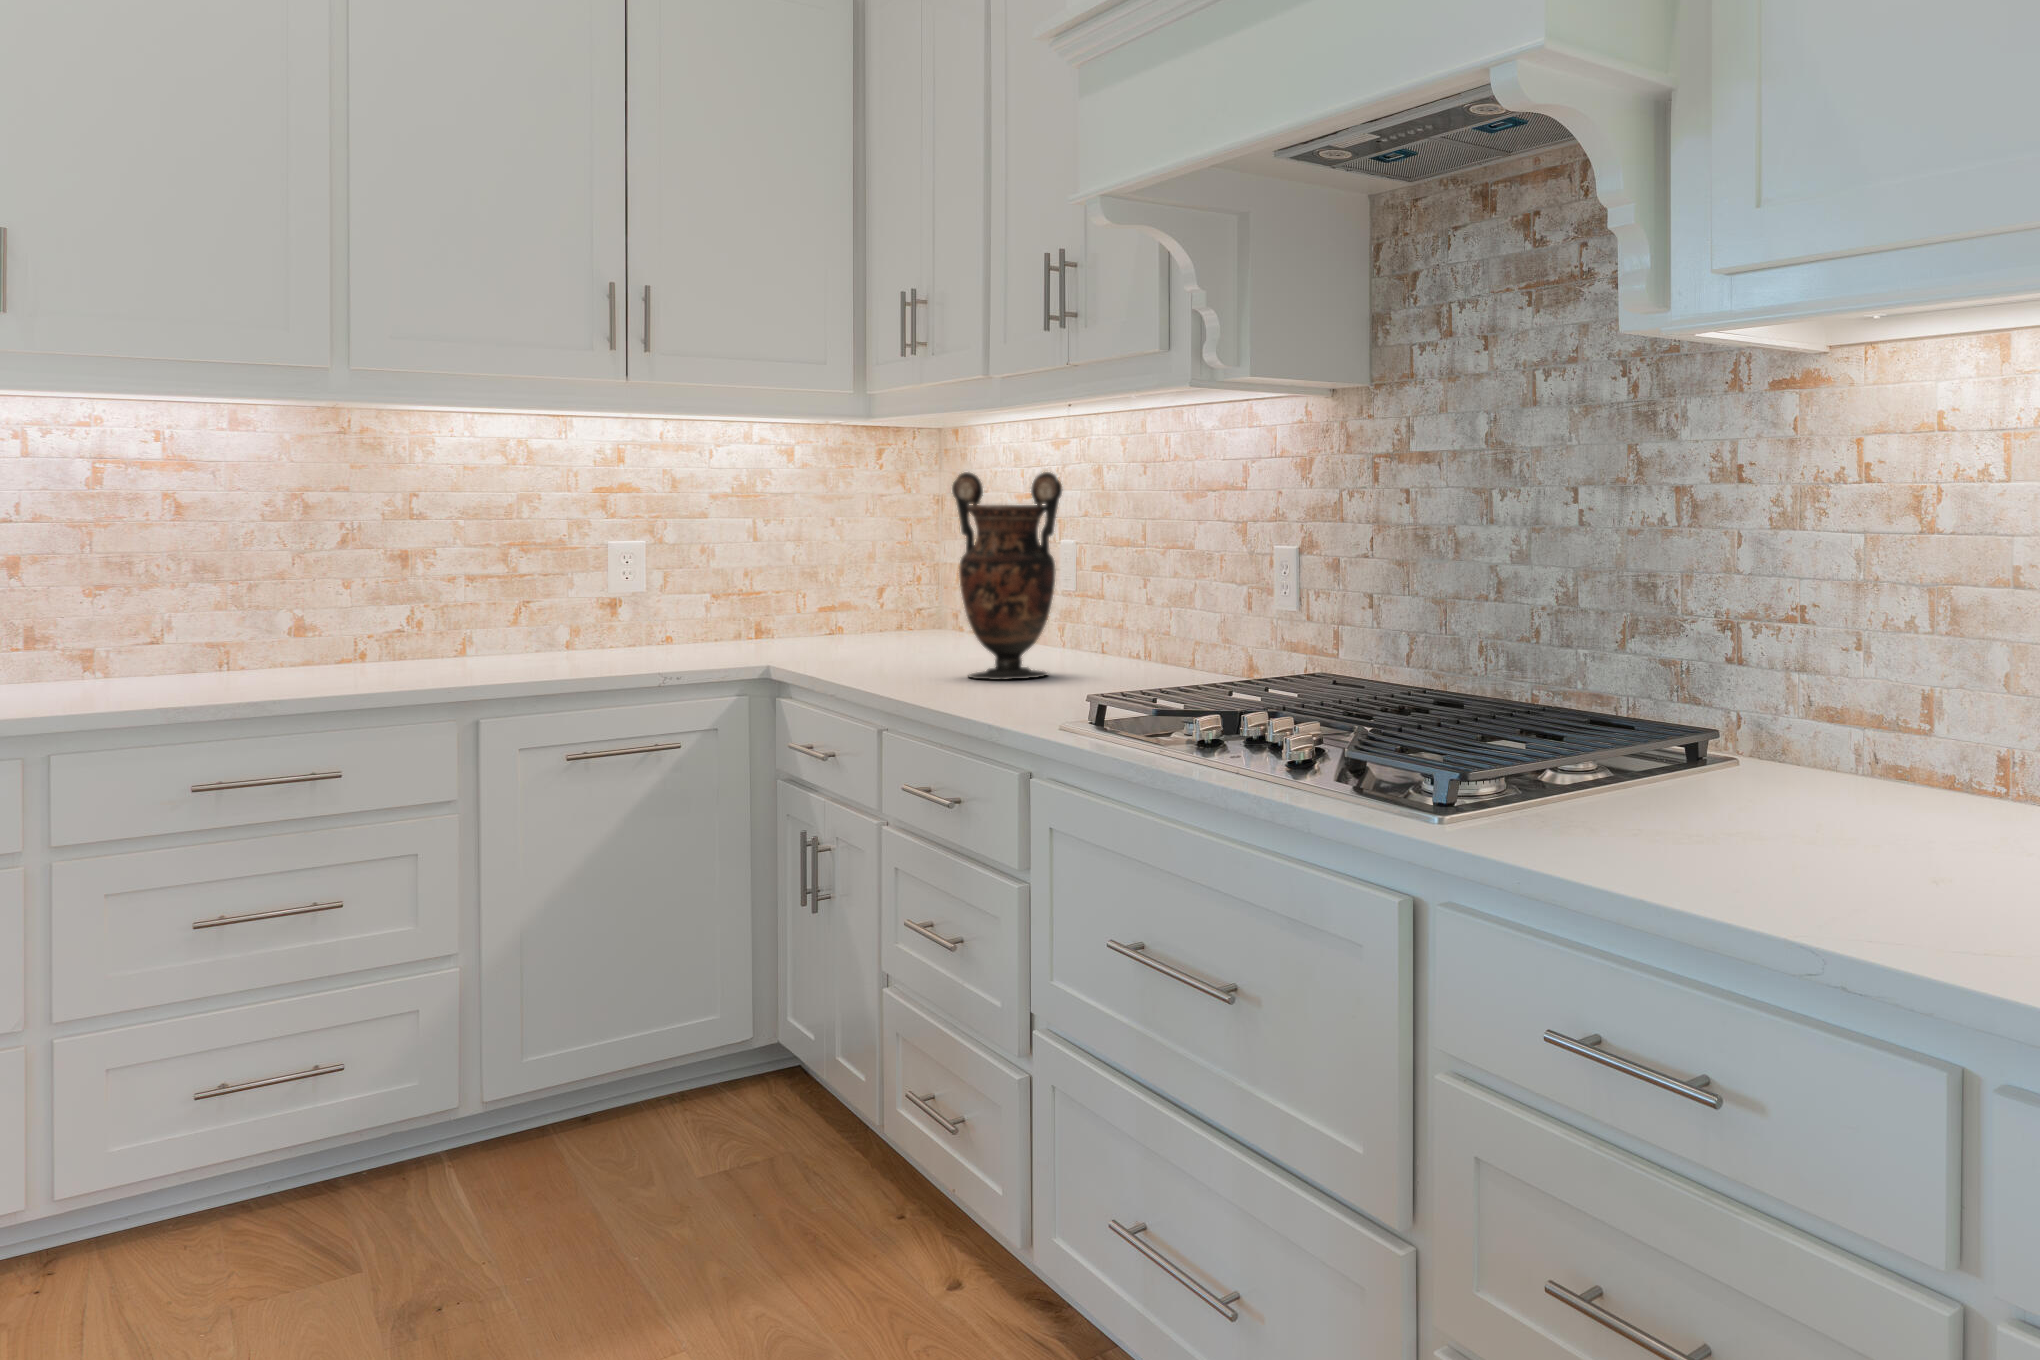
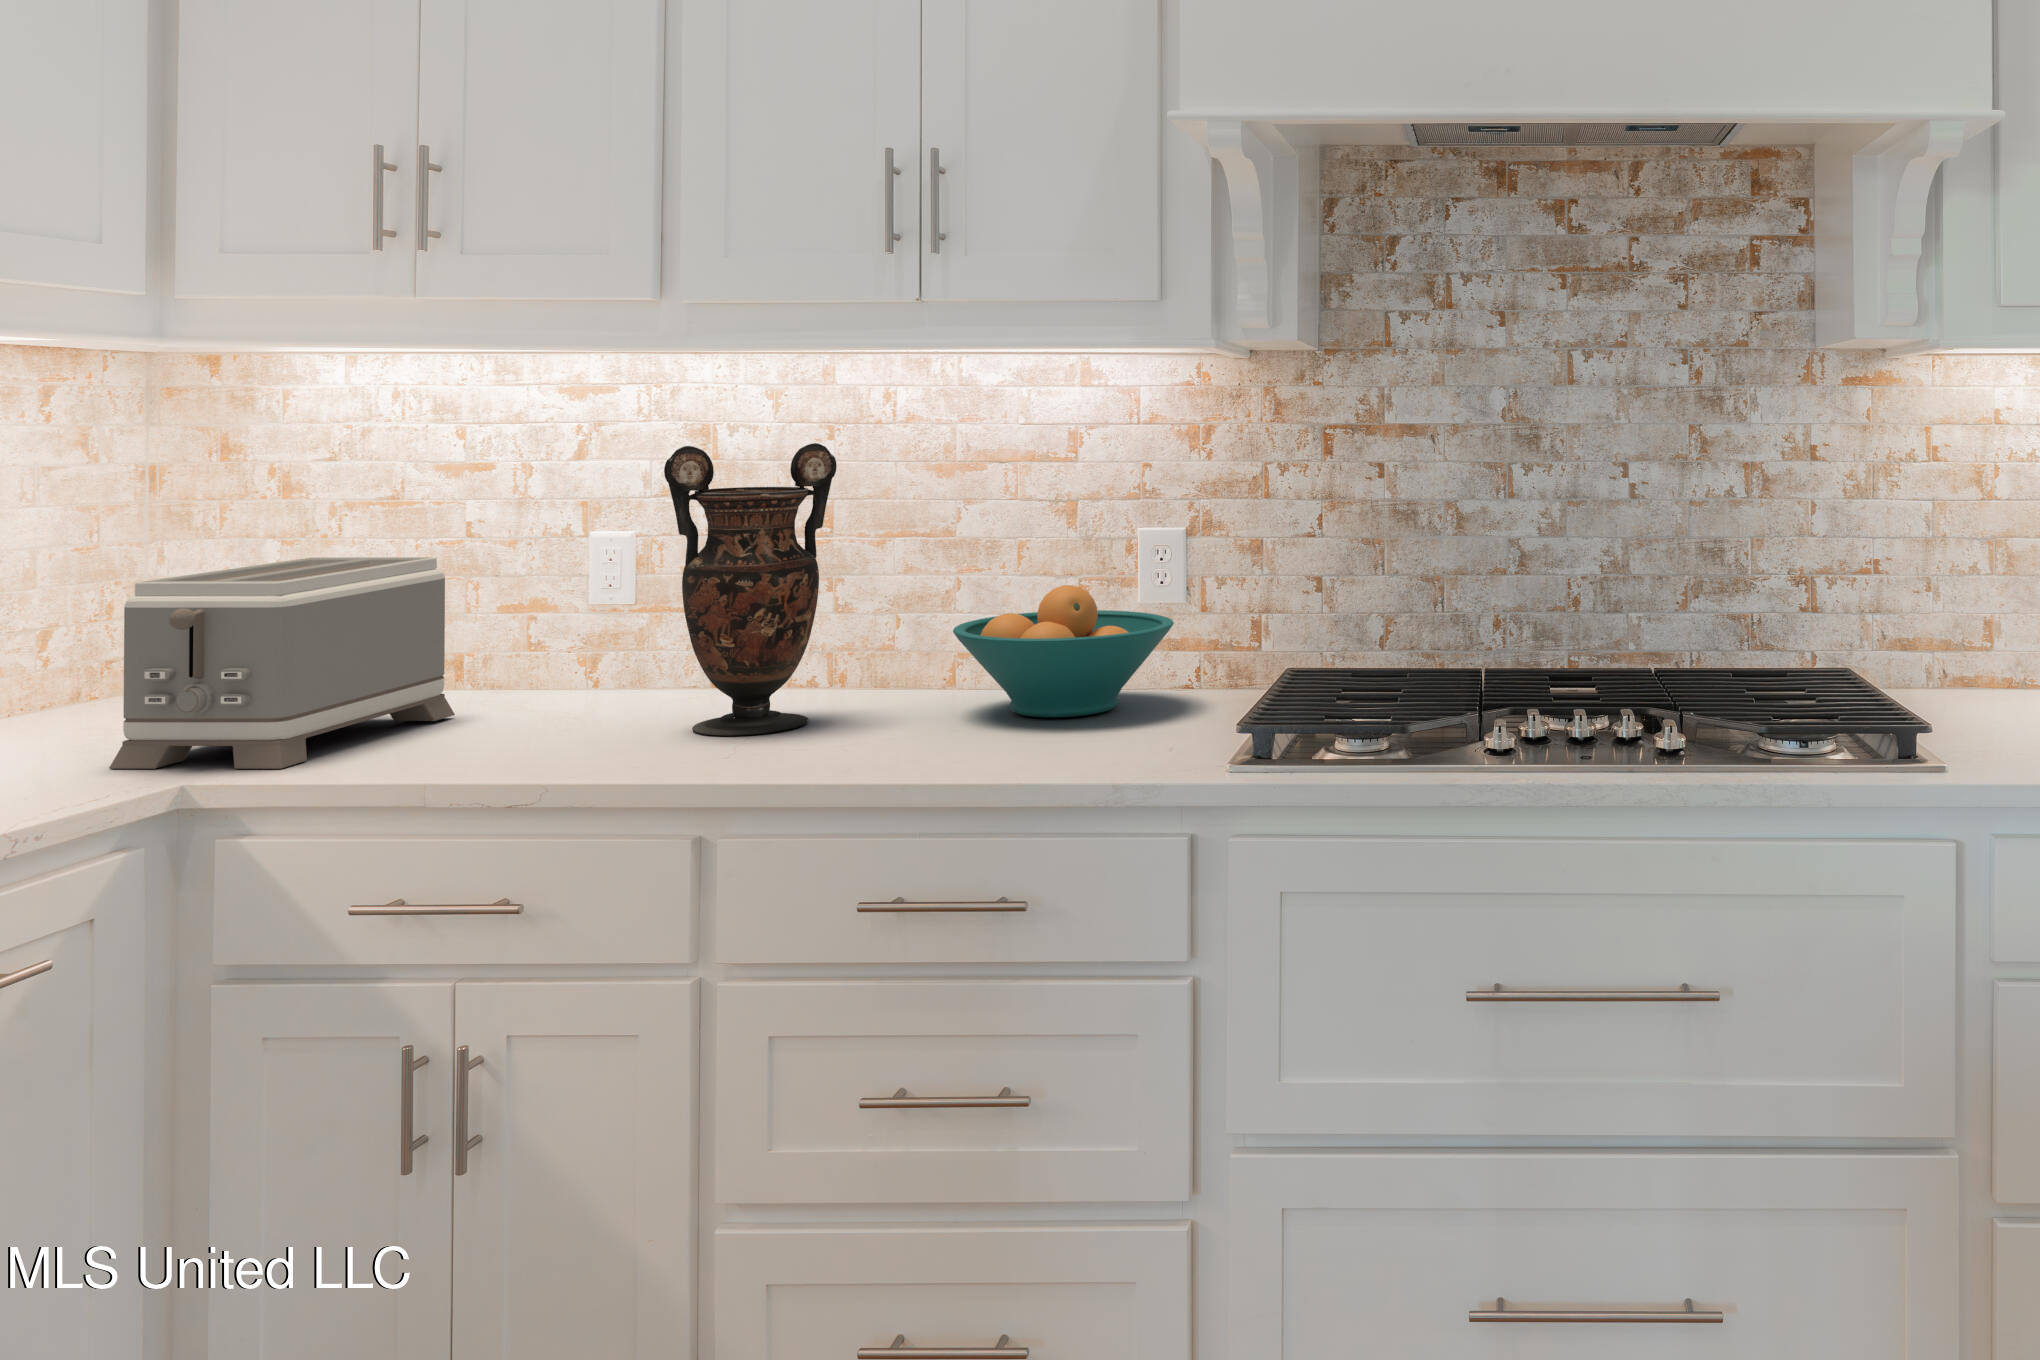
toaster: none [740,550,945,666] -> present [109,557,455,769]
fruit bowl: none [1081,588,1262,693] -> present [953,585,1174,717]

